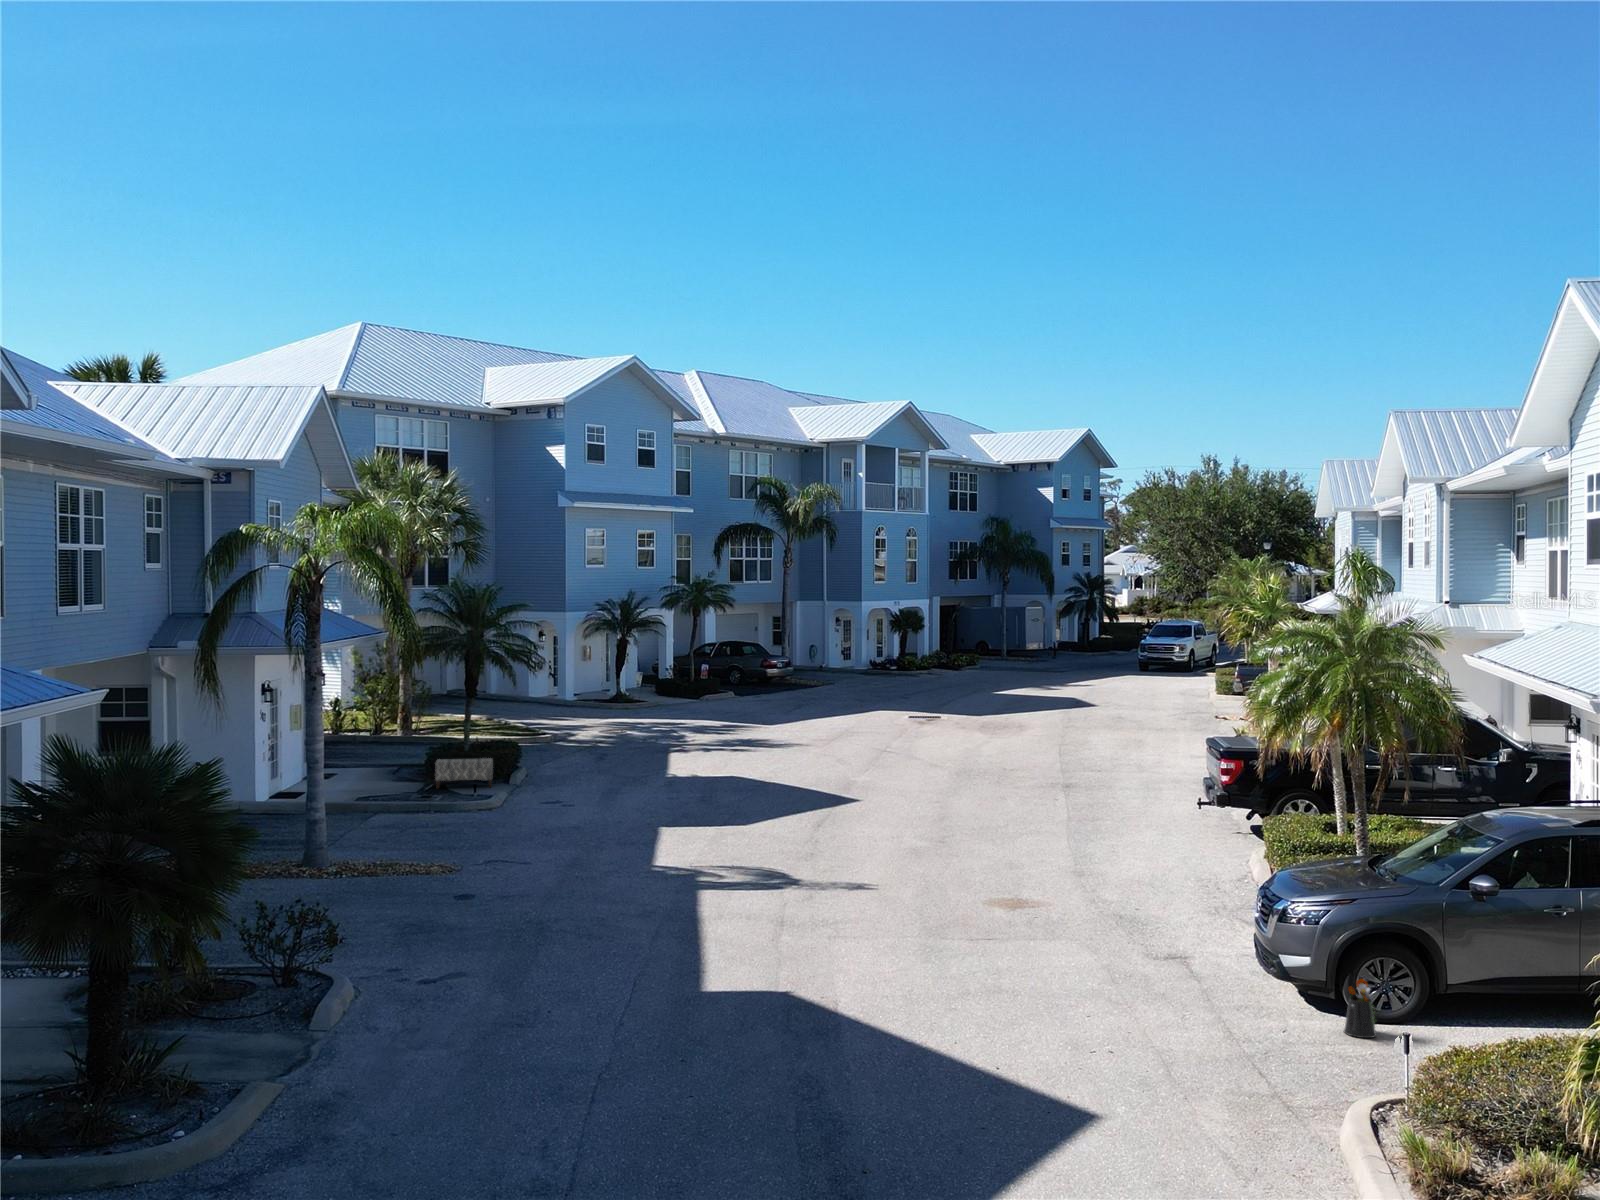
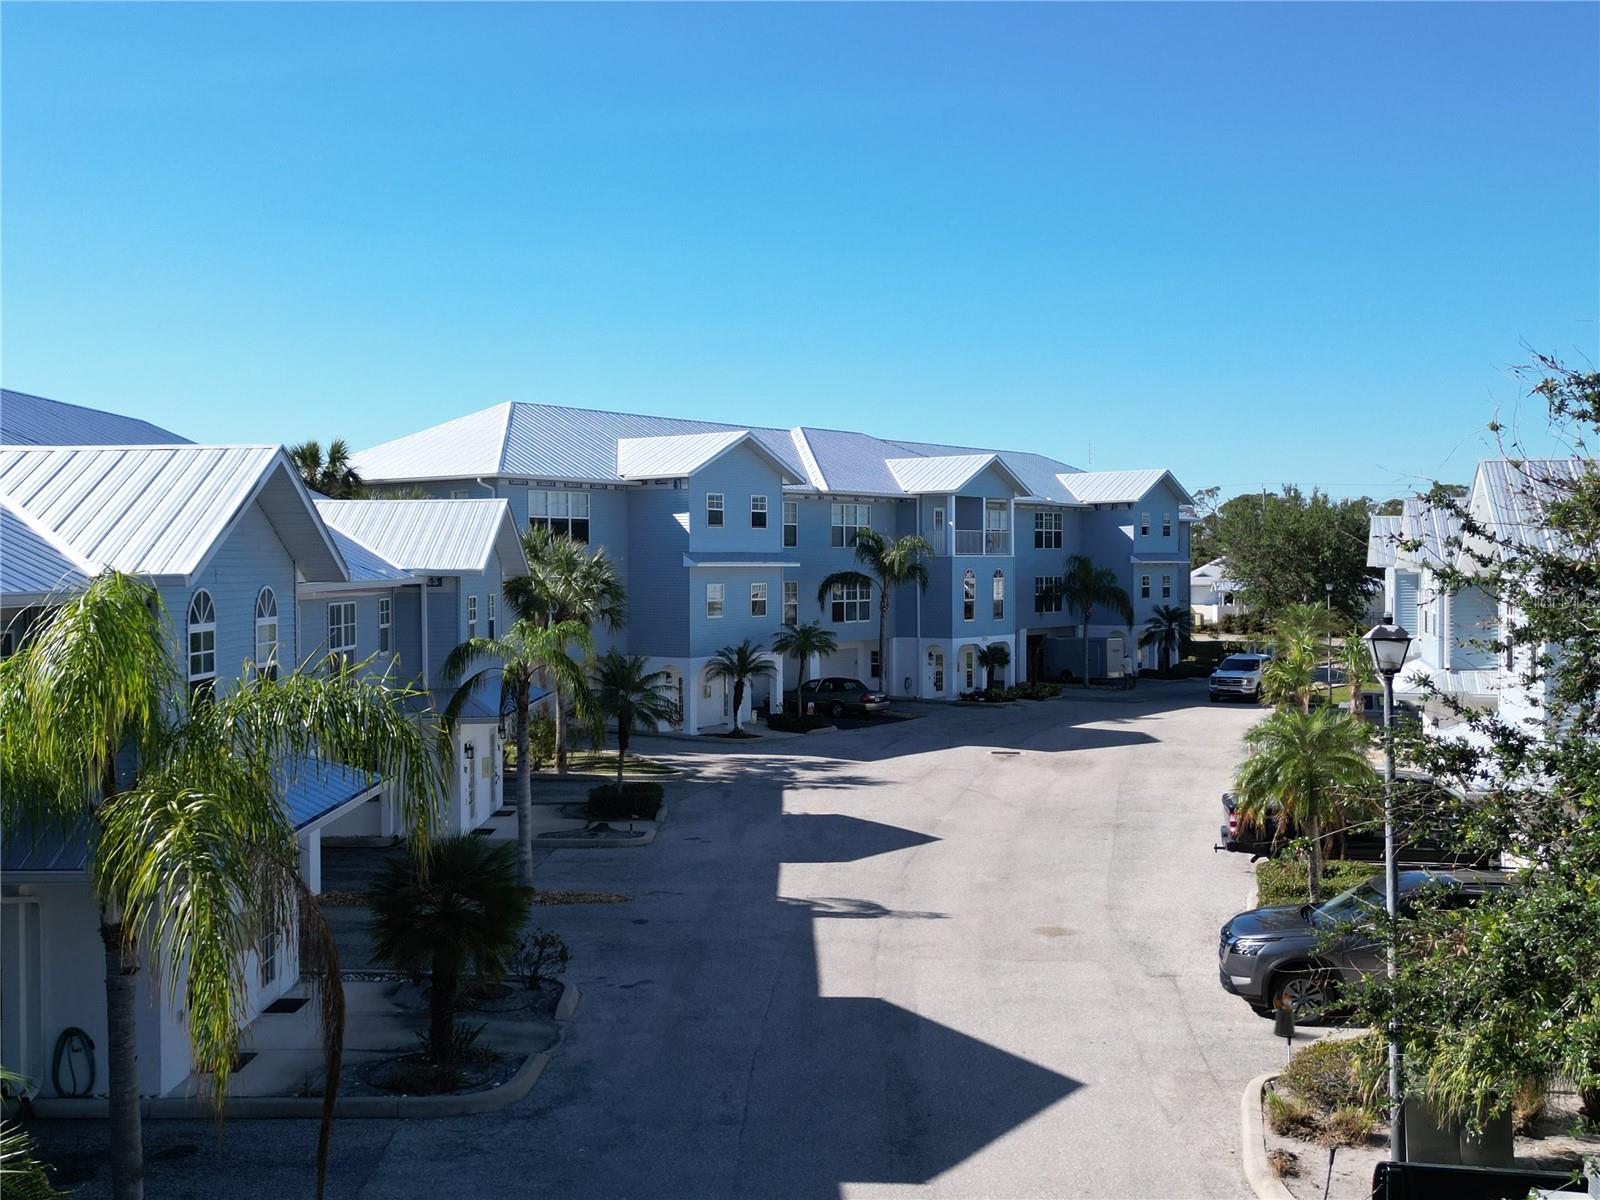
bench: present [435,758,493,788] -> none [598,799,643,824]

